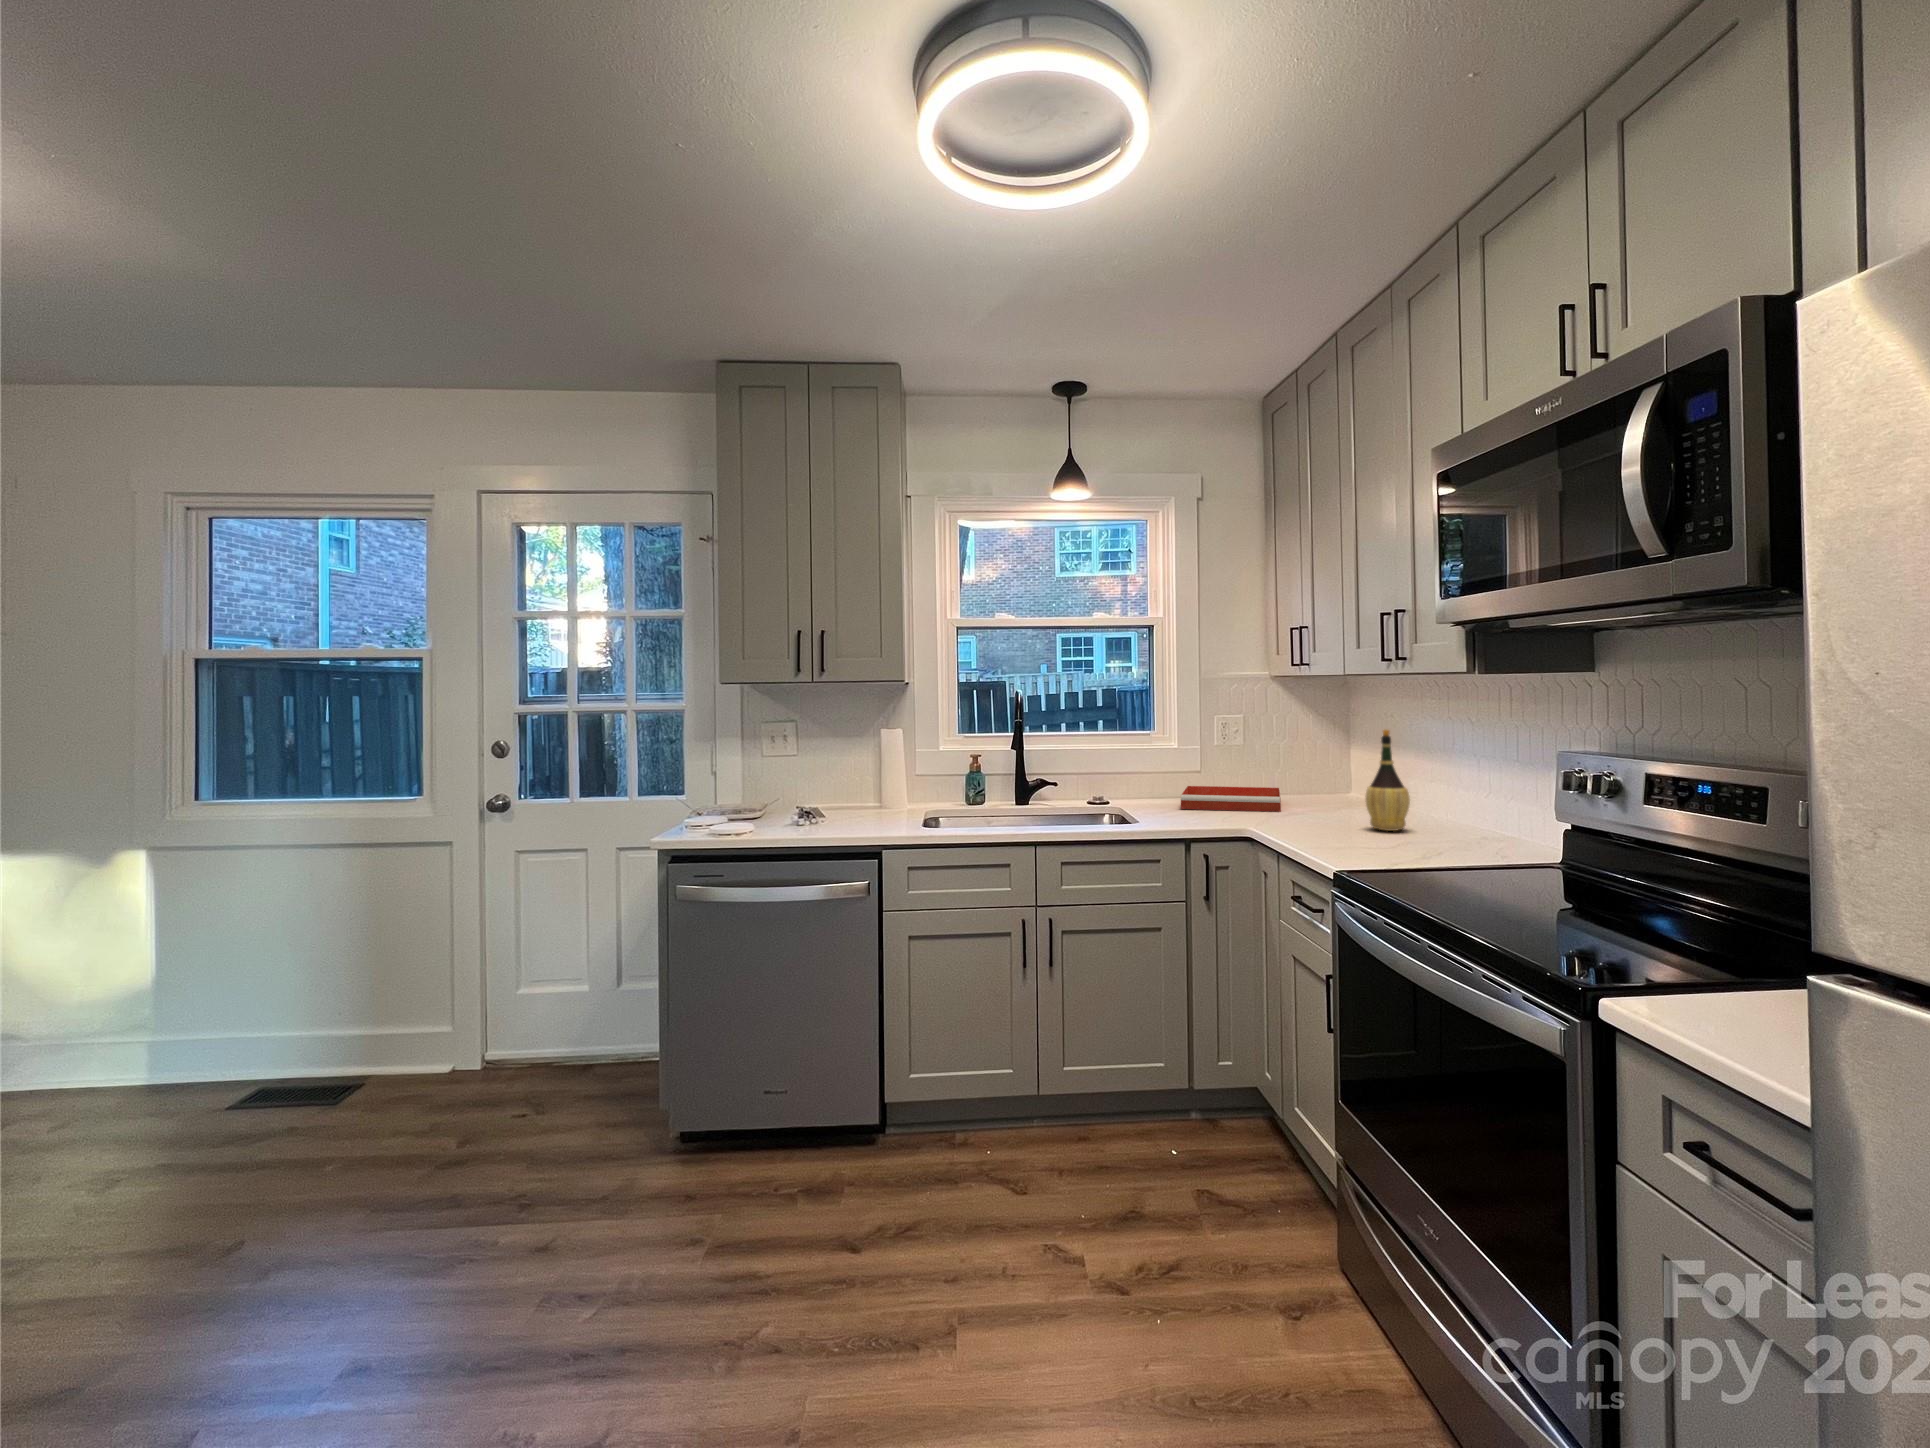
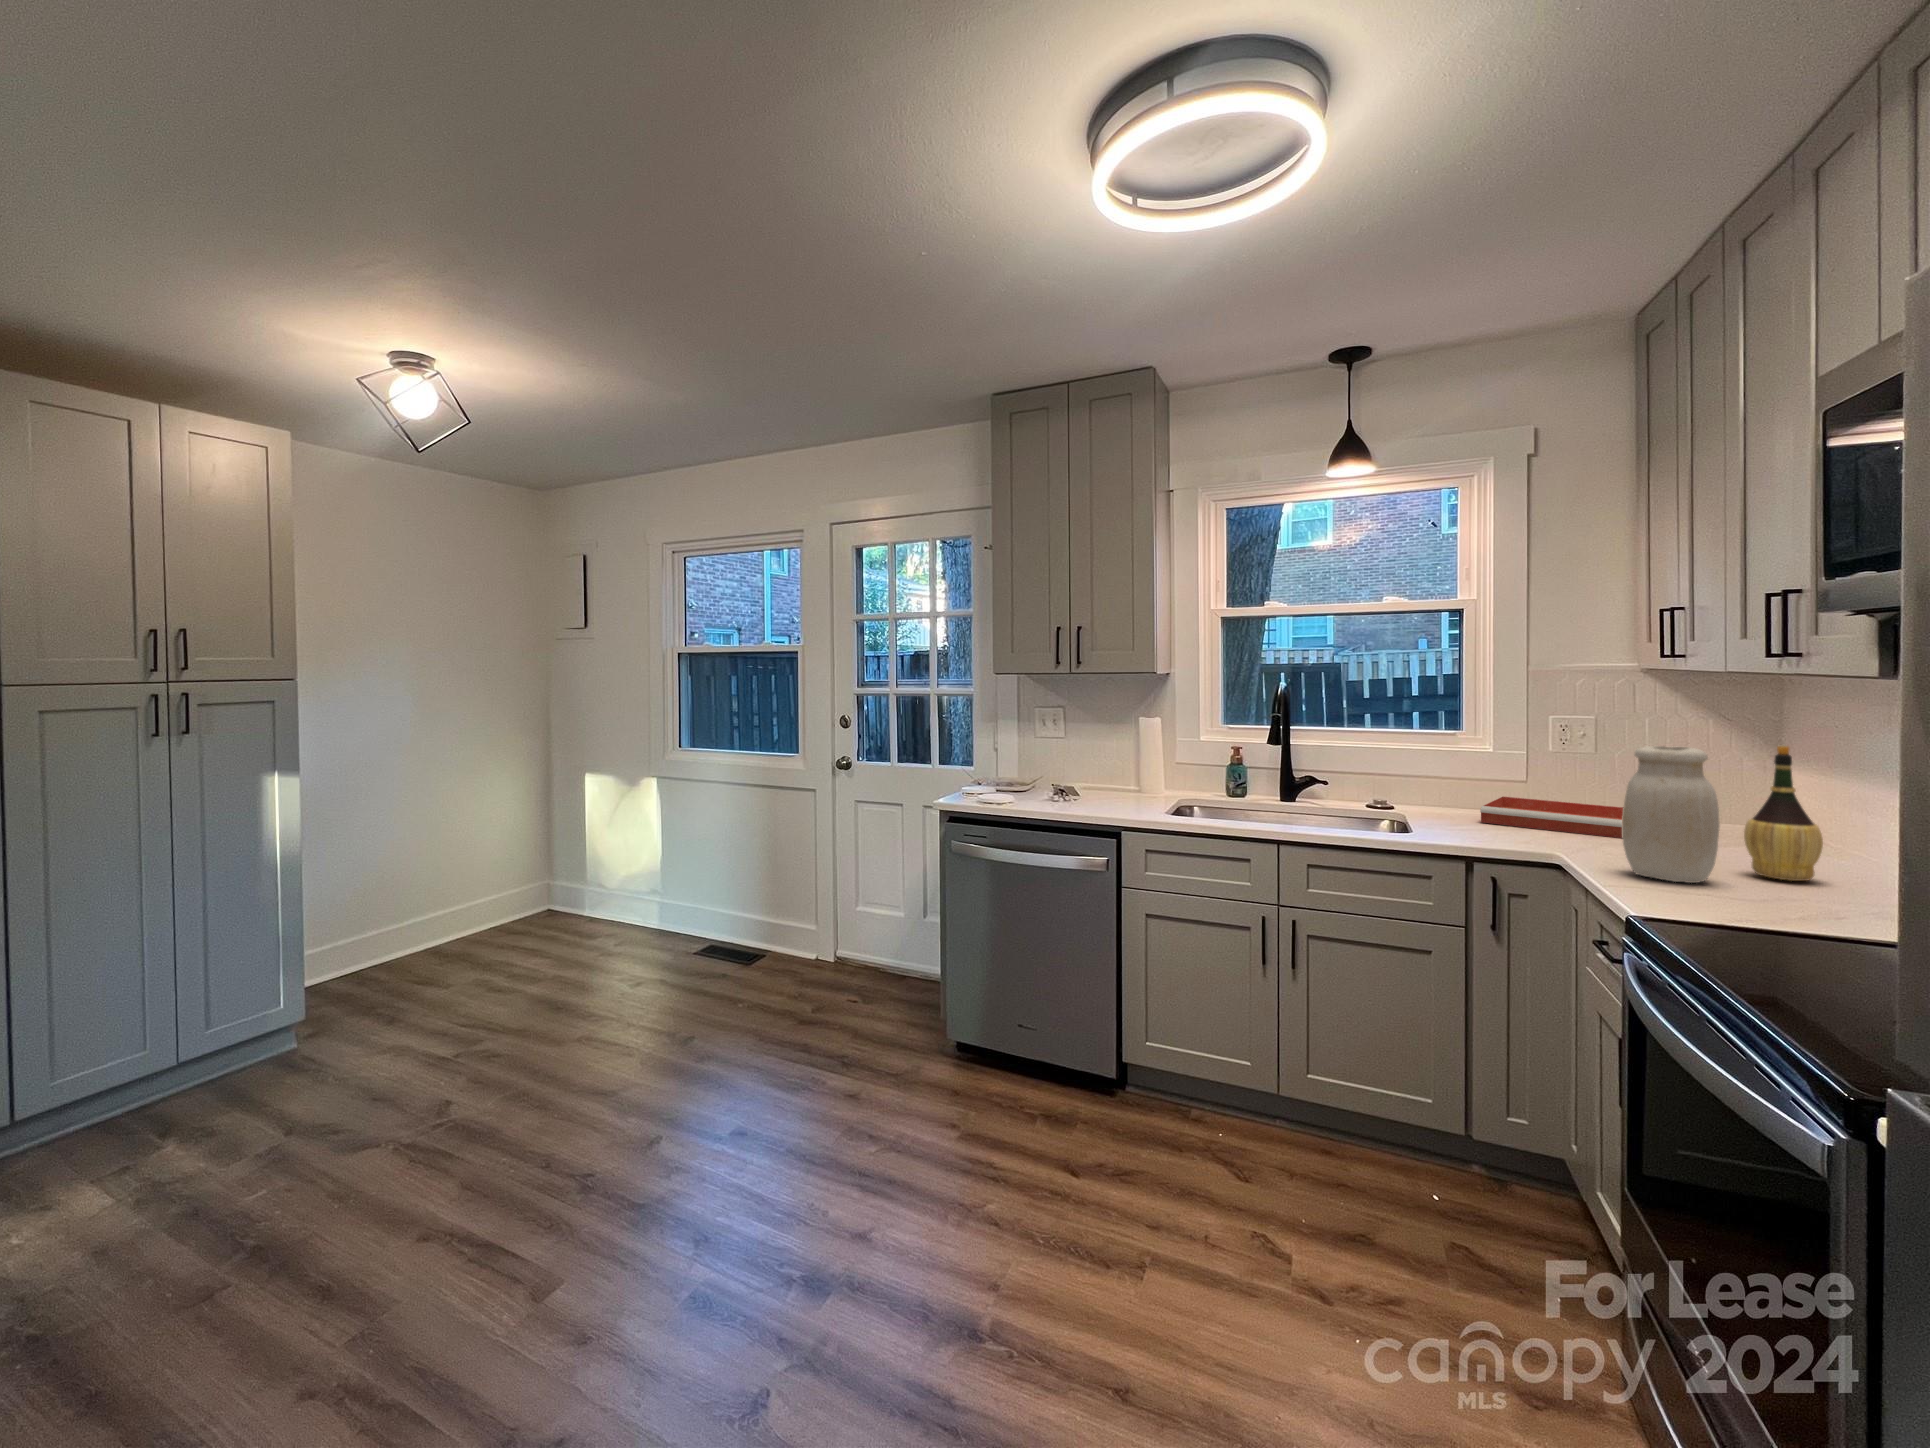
jar: none [1300,733,1360,840] -> present [1622,746,1720,883]

